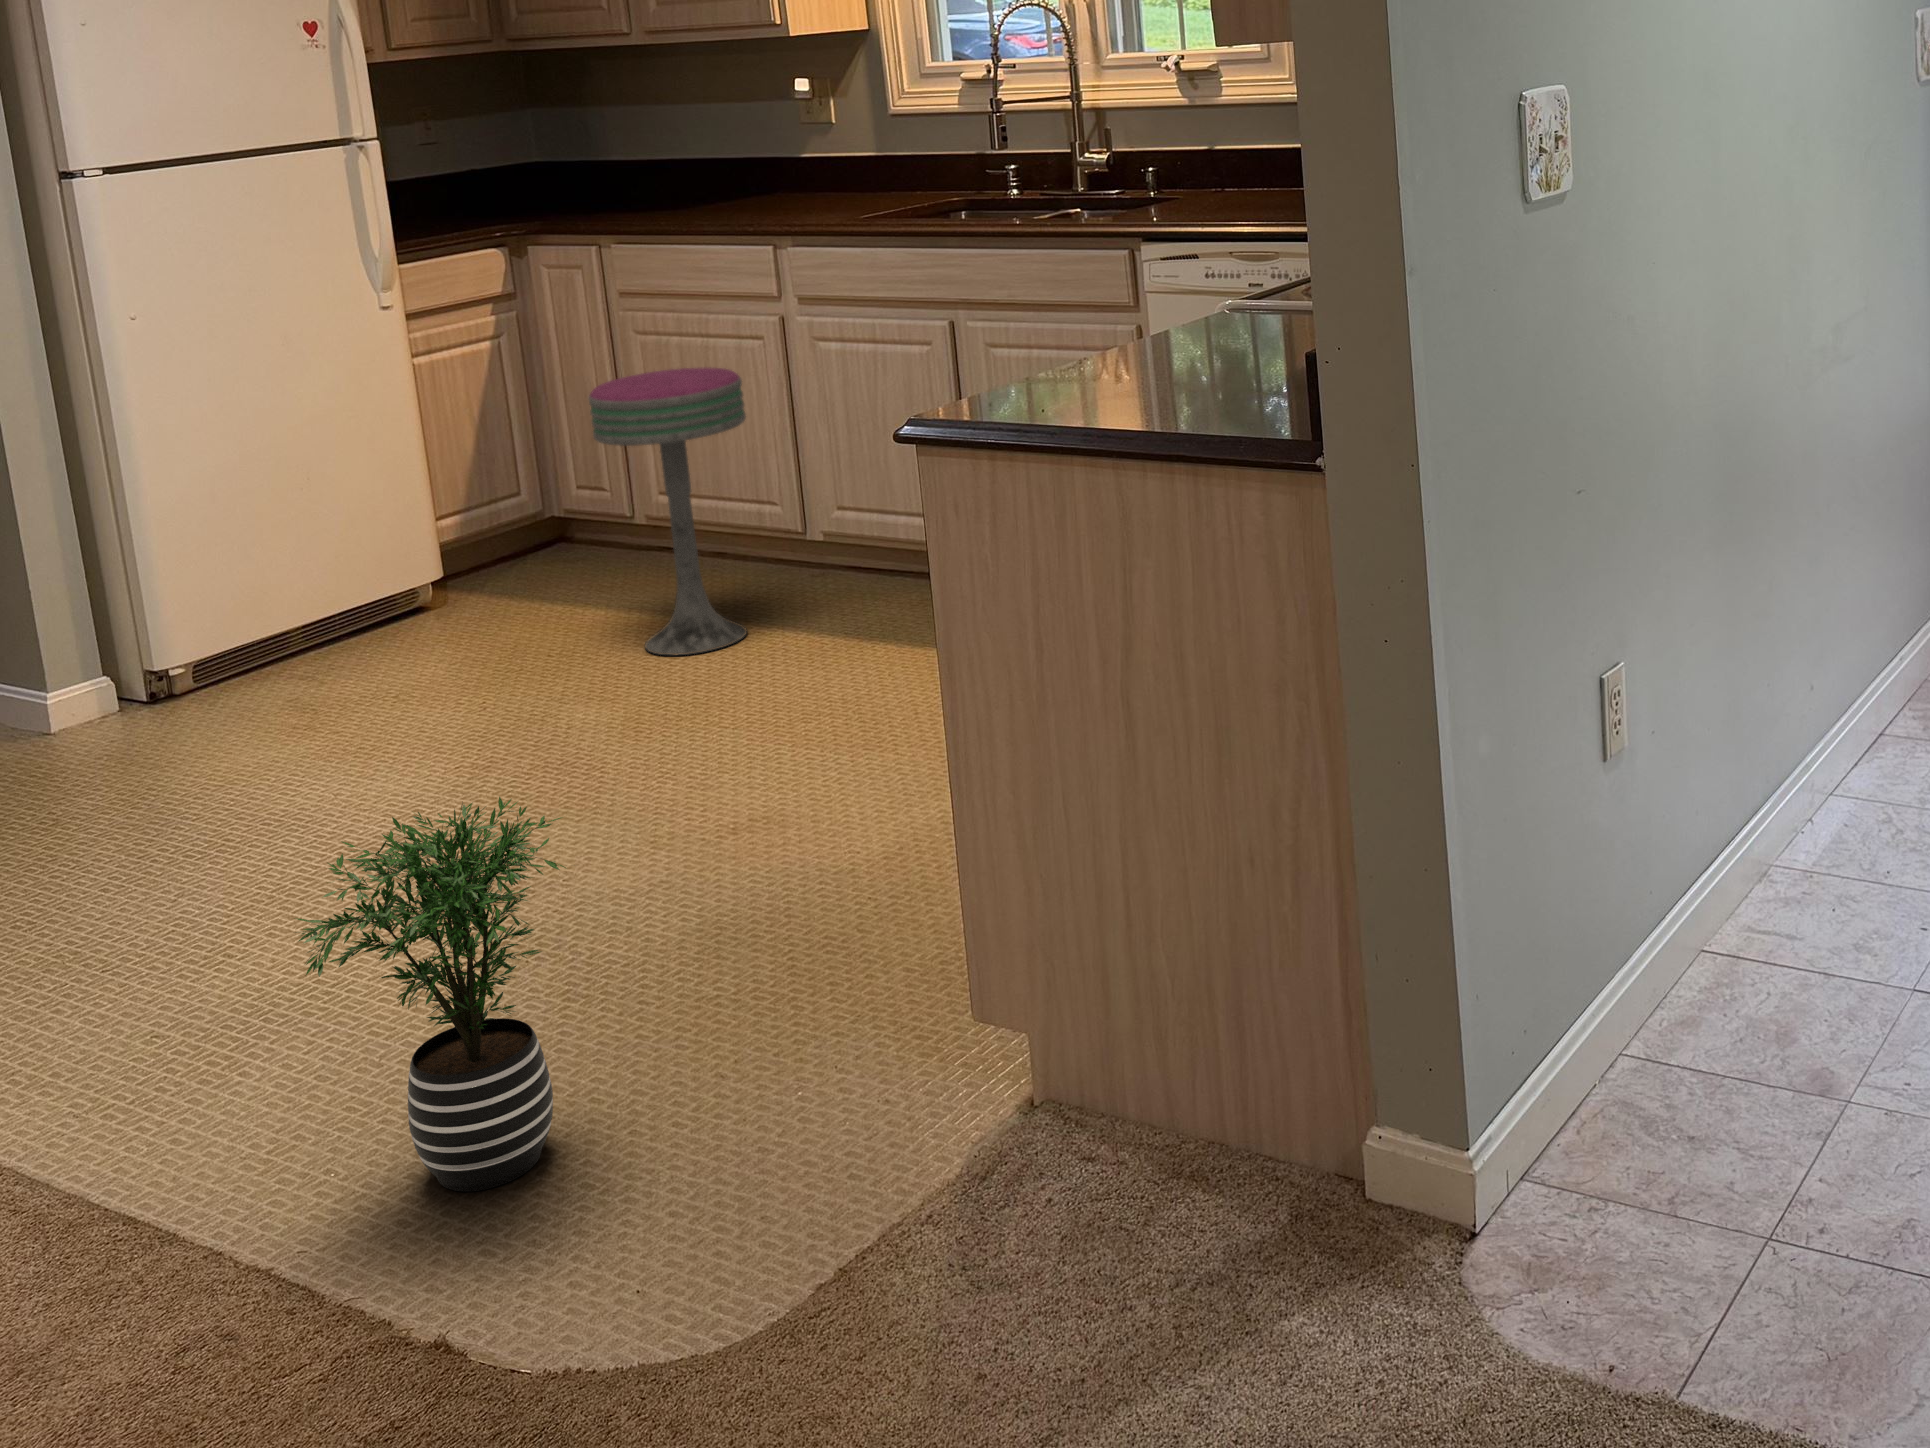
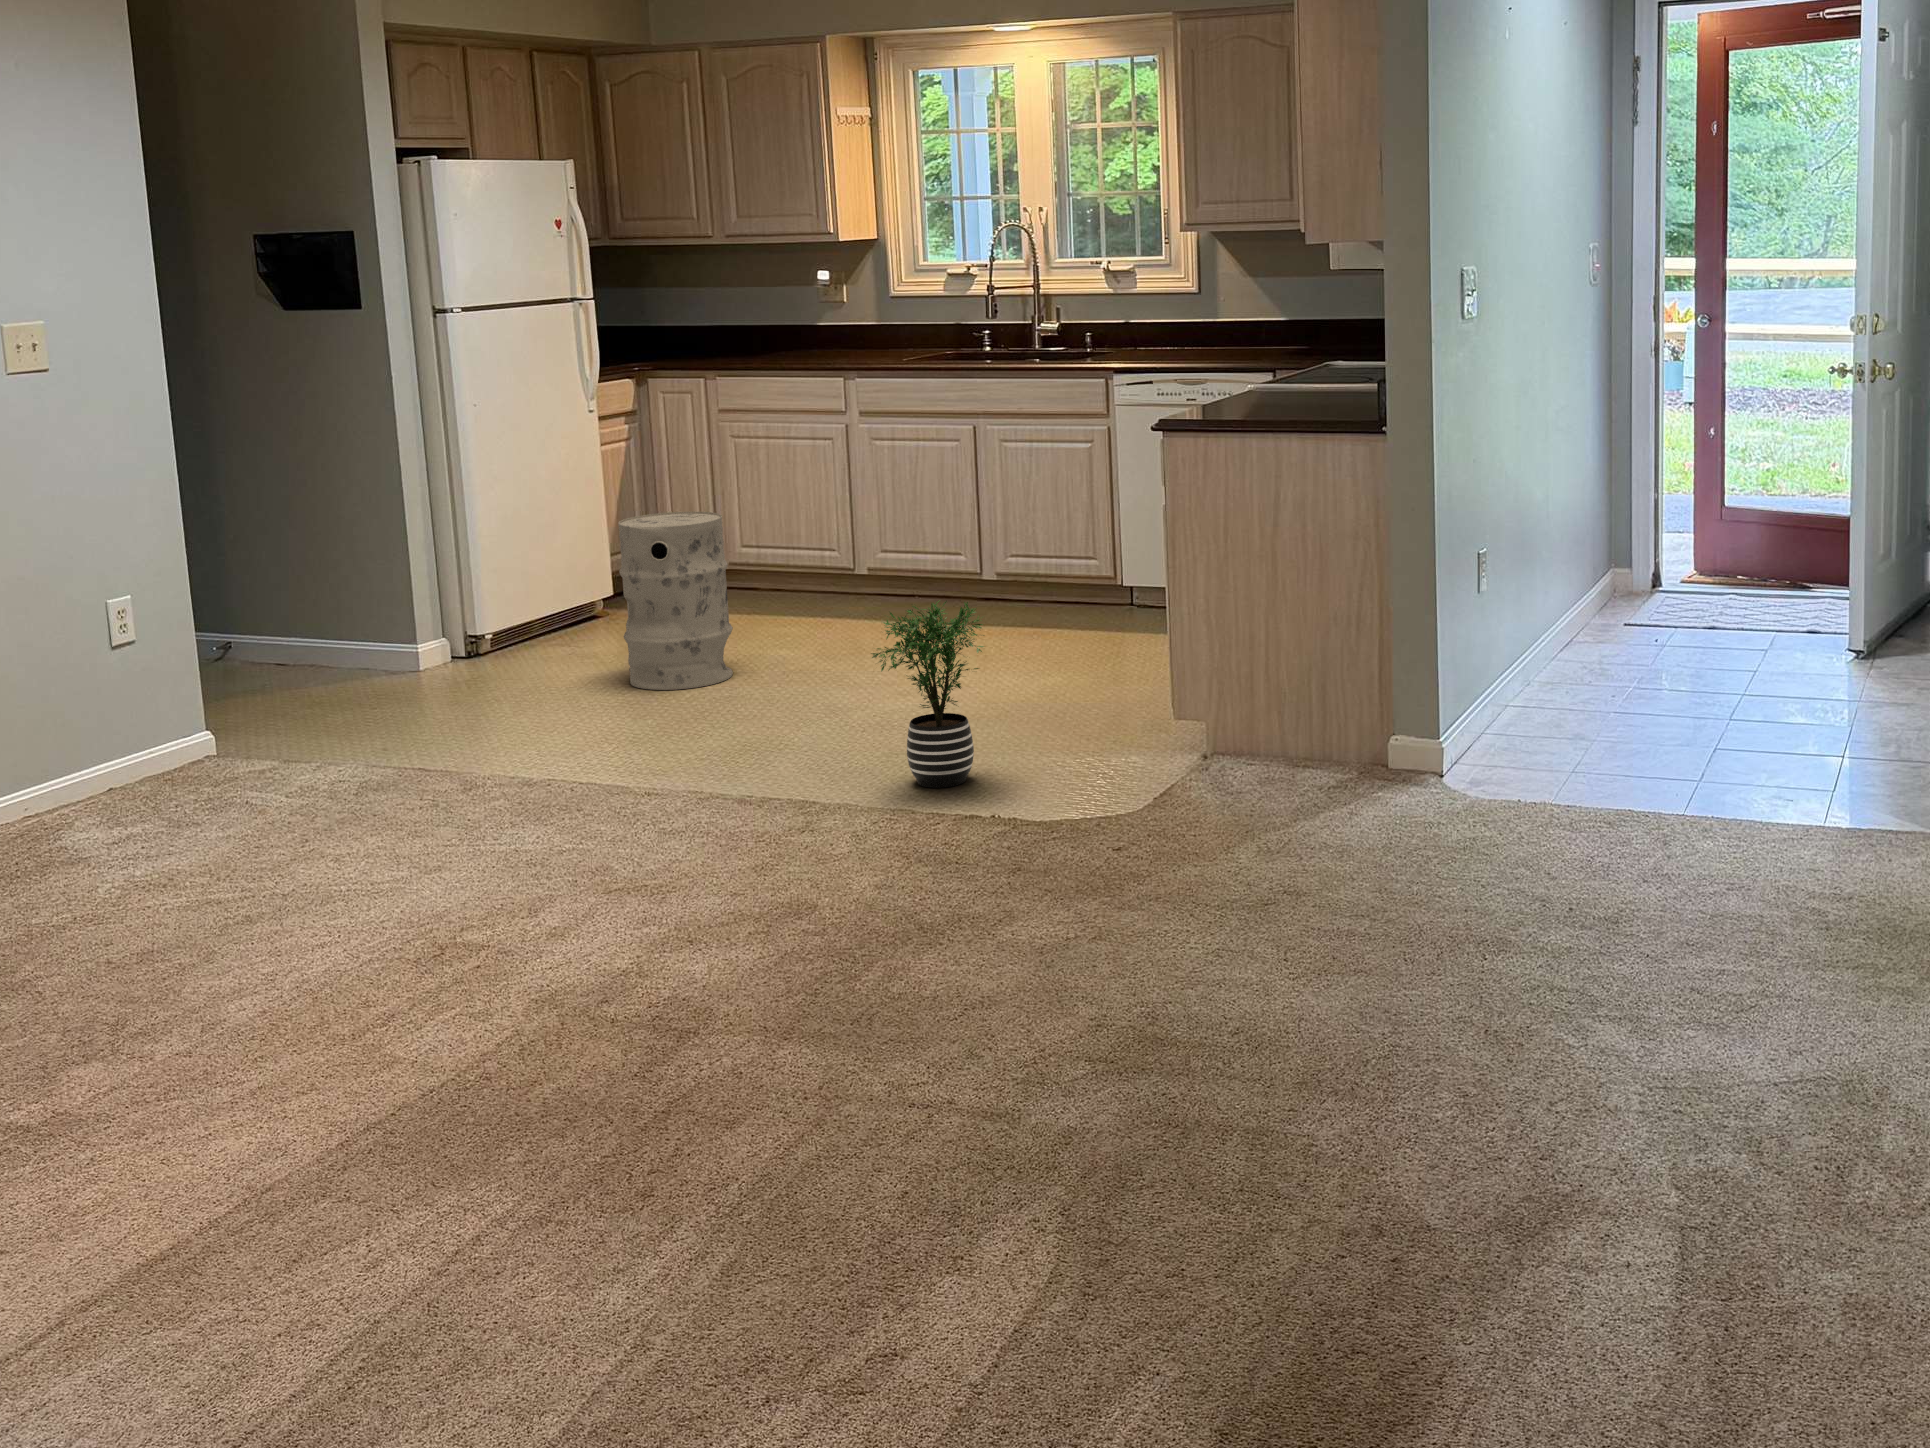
bar stool: present [589,367,747,655] -> none [757,451,853,629]
trash can: none [245,500,464,812] -> present [618,512,733,690]

